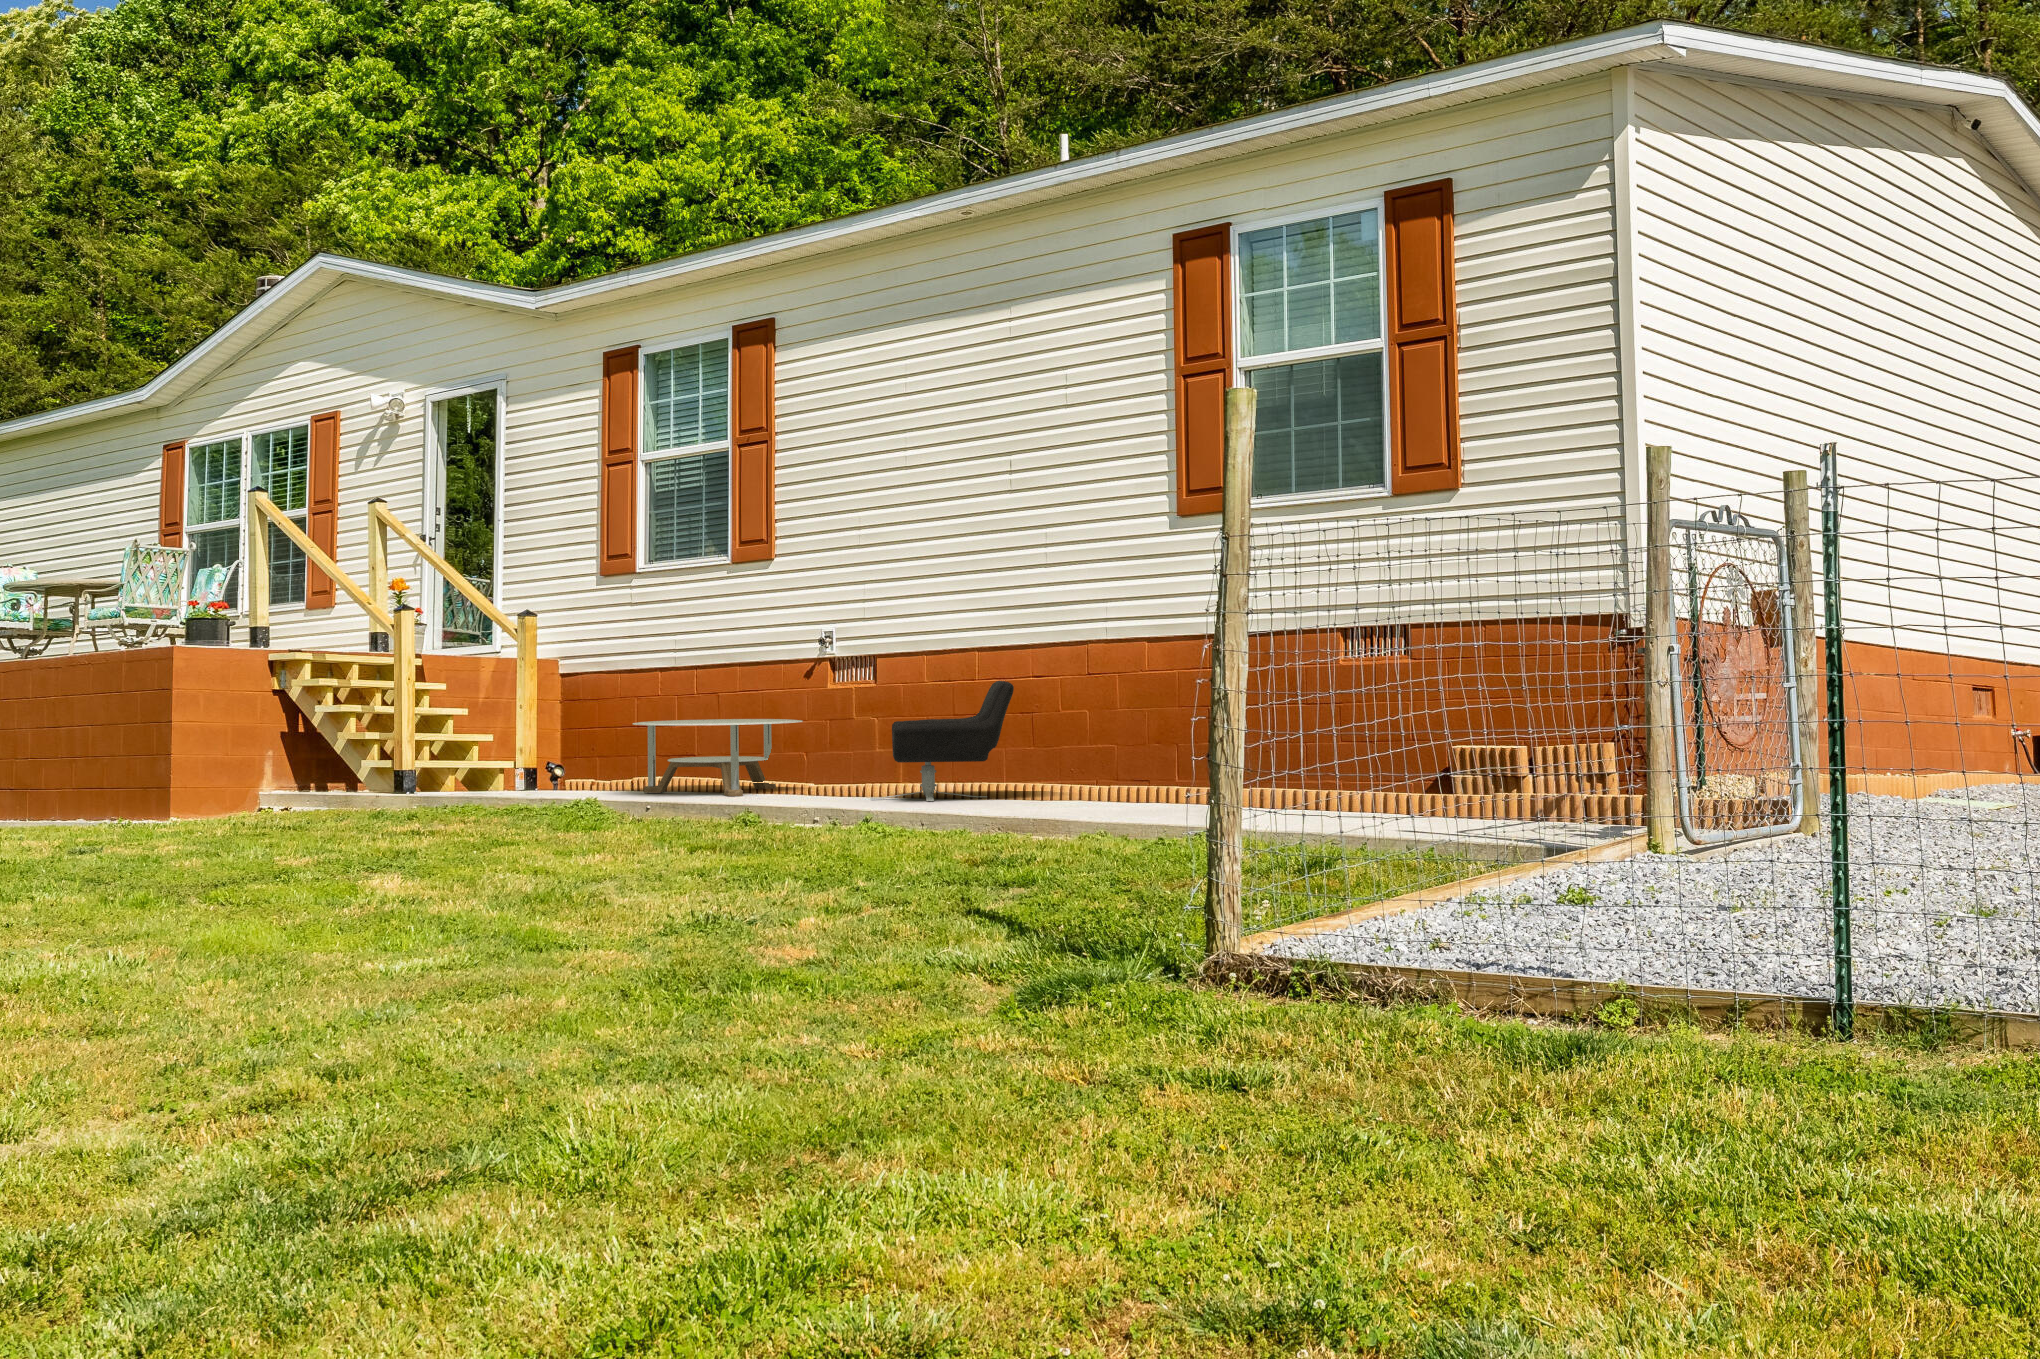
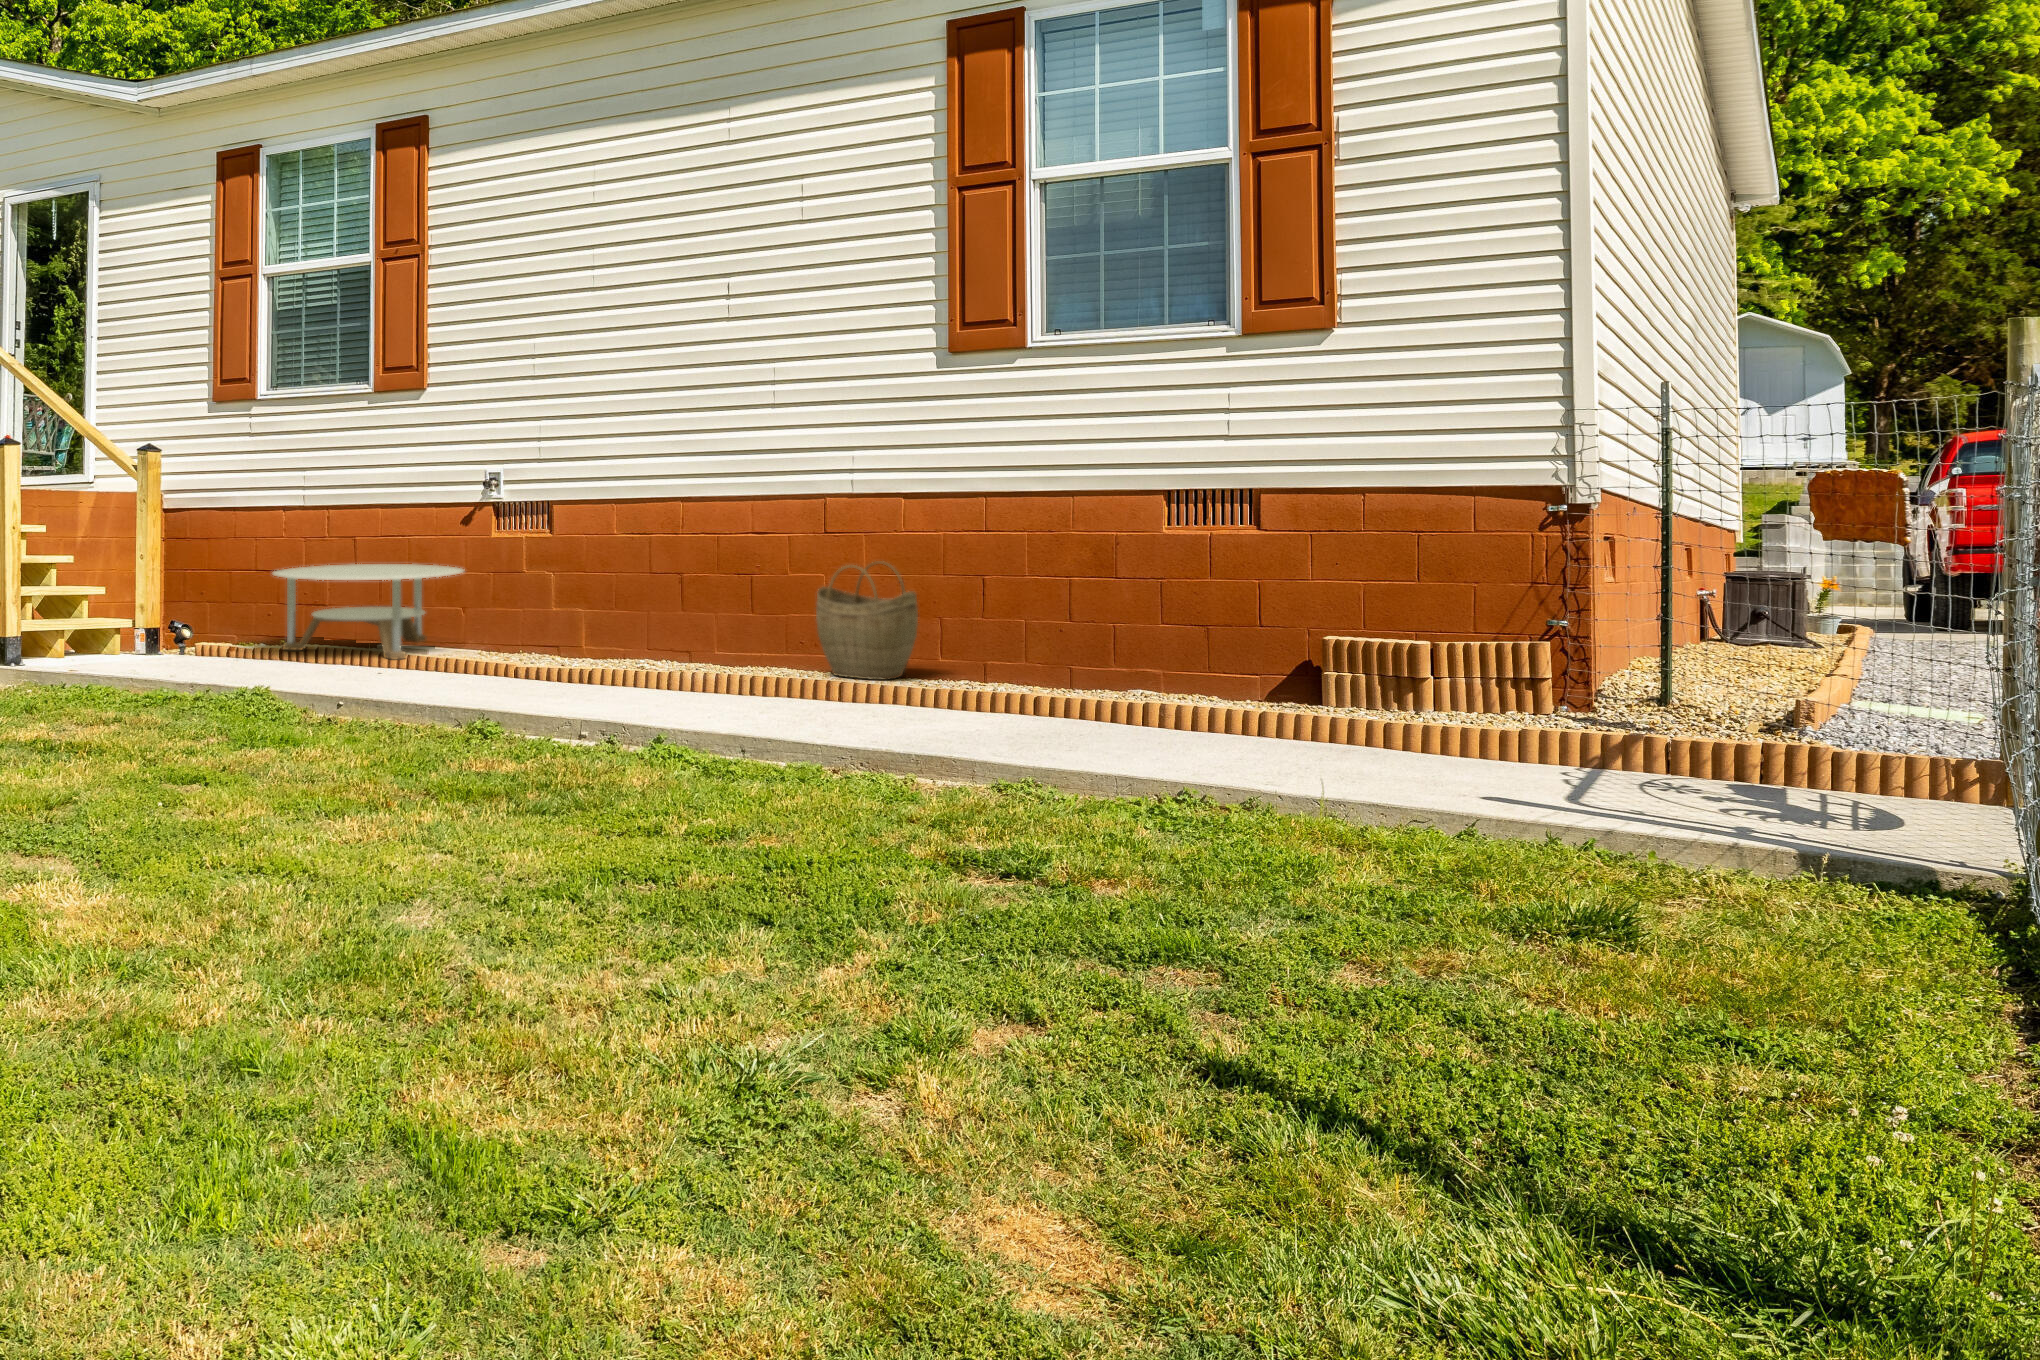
lounge chair: present [870,681,1014,801] -> none [570,532,741,676]
woven basket: none [1070,700,1157,801] -> present [816,561,918,680]

